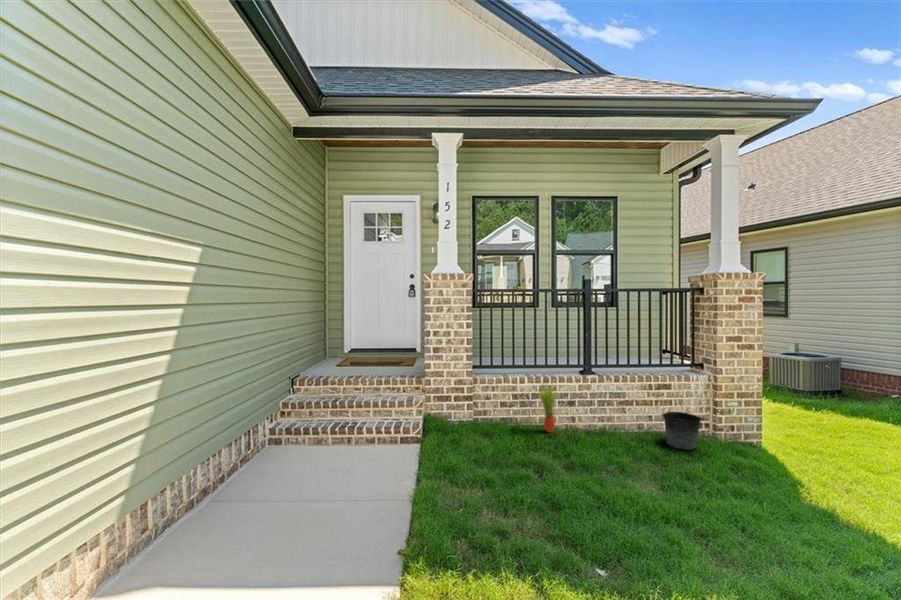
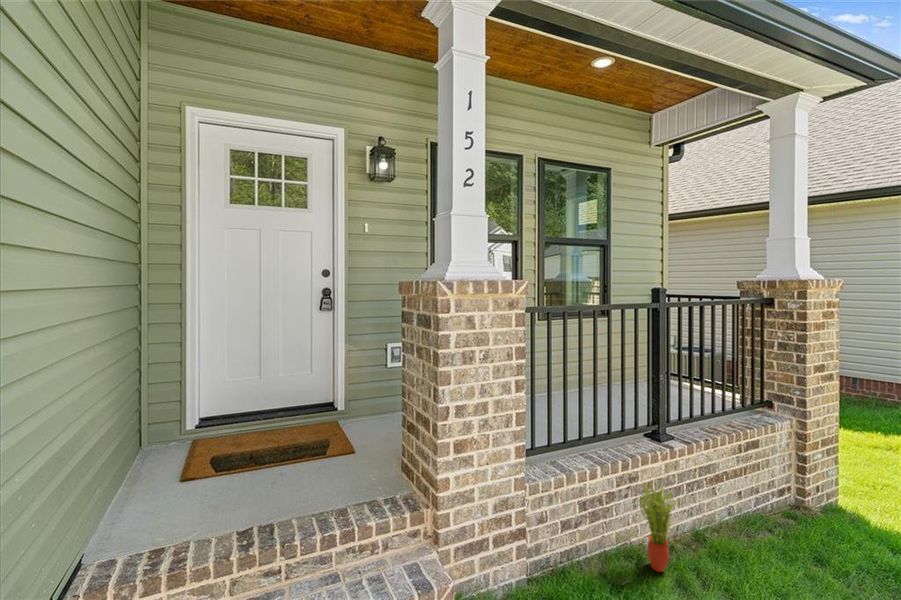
bucket: present [662,412,704,449] -> none [781,486,852,554]

